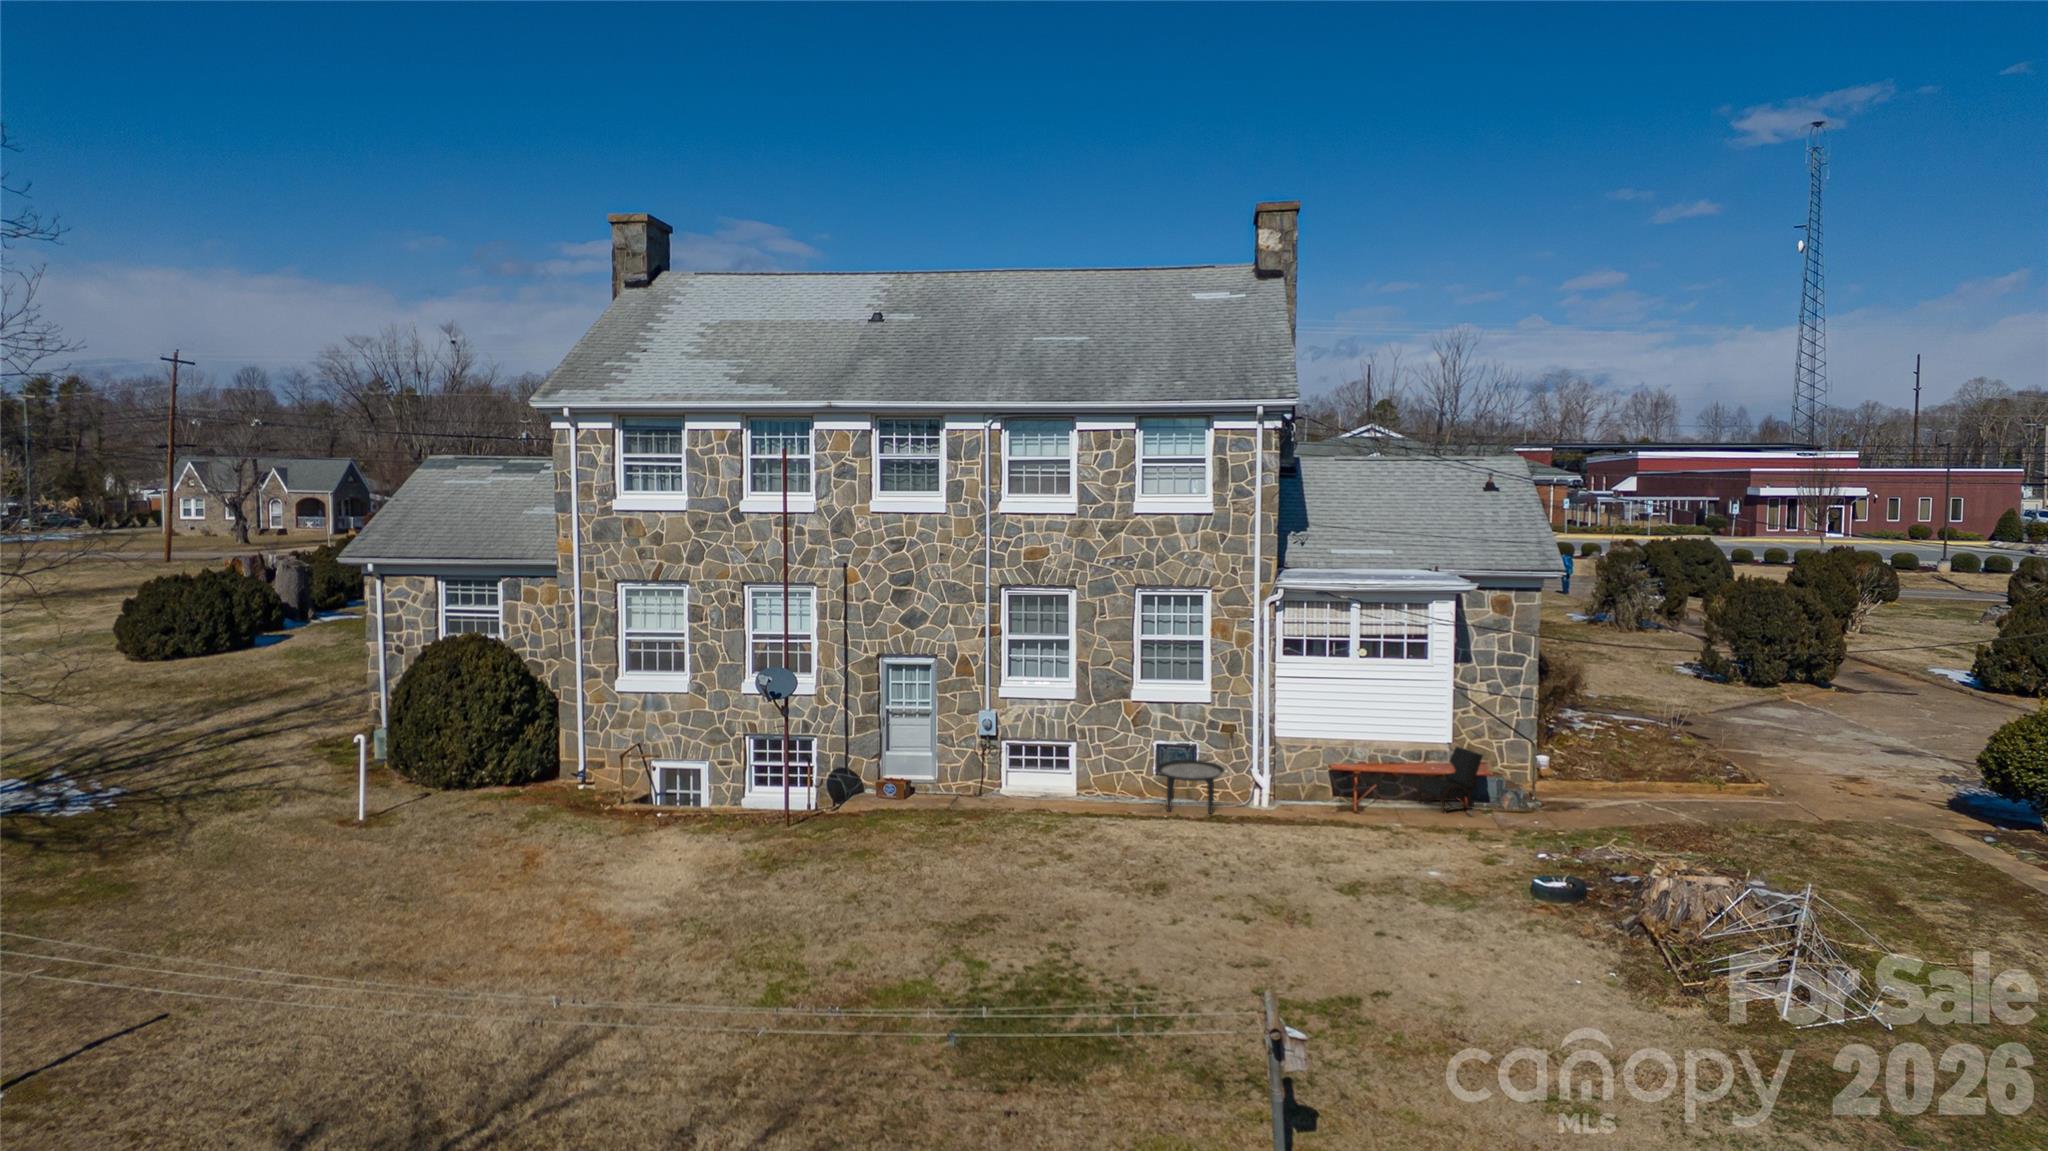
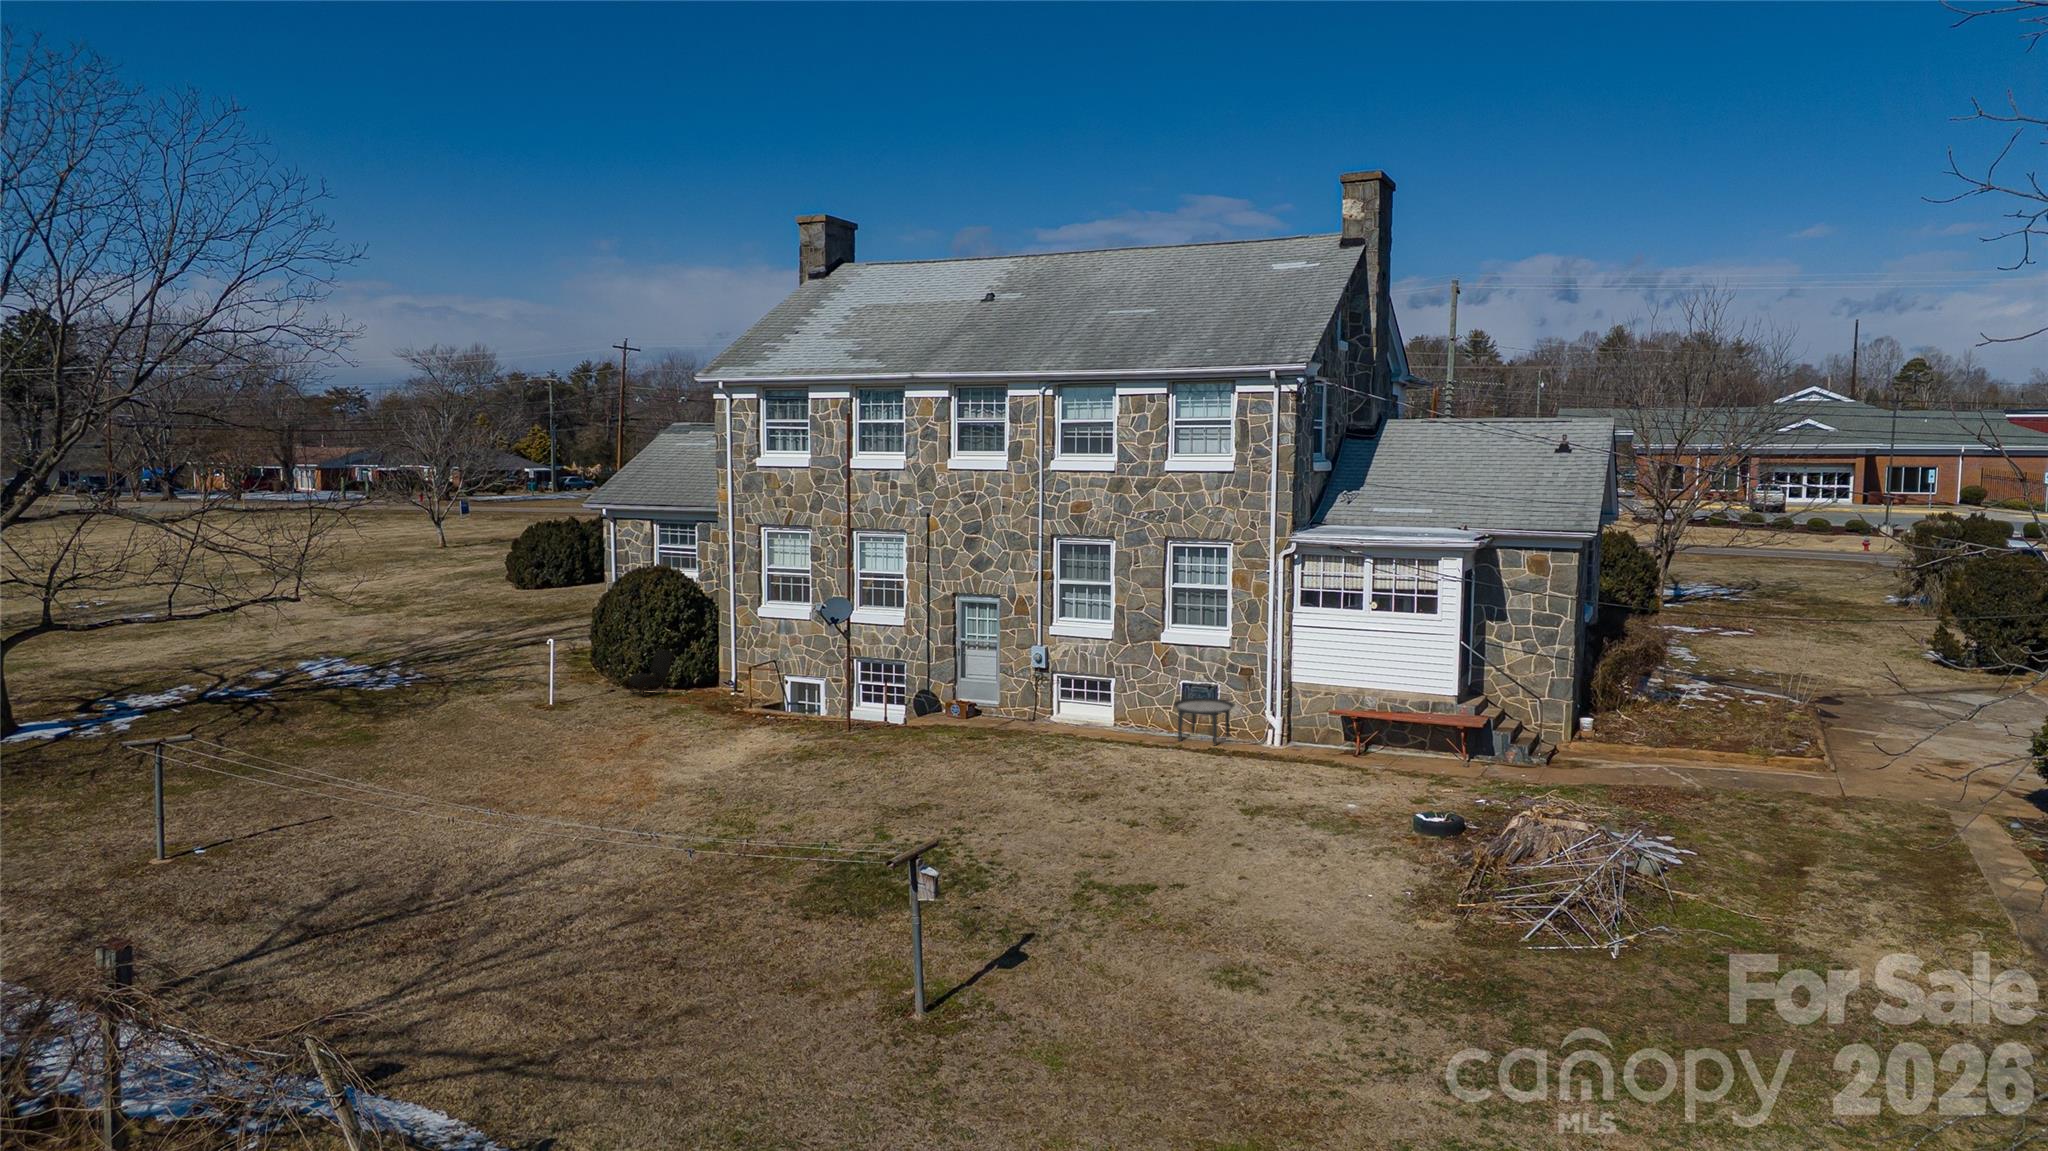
lounge chair: present [1417,747,1483,813] -> present [629,649,674,697]

